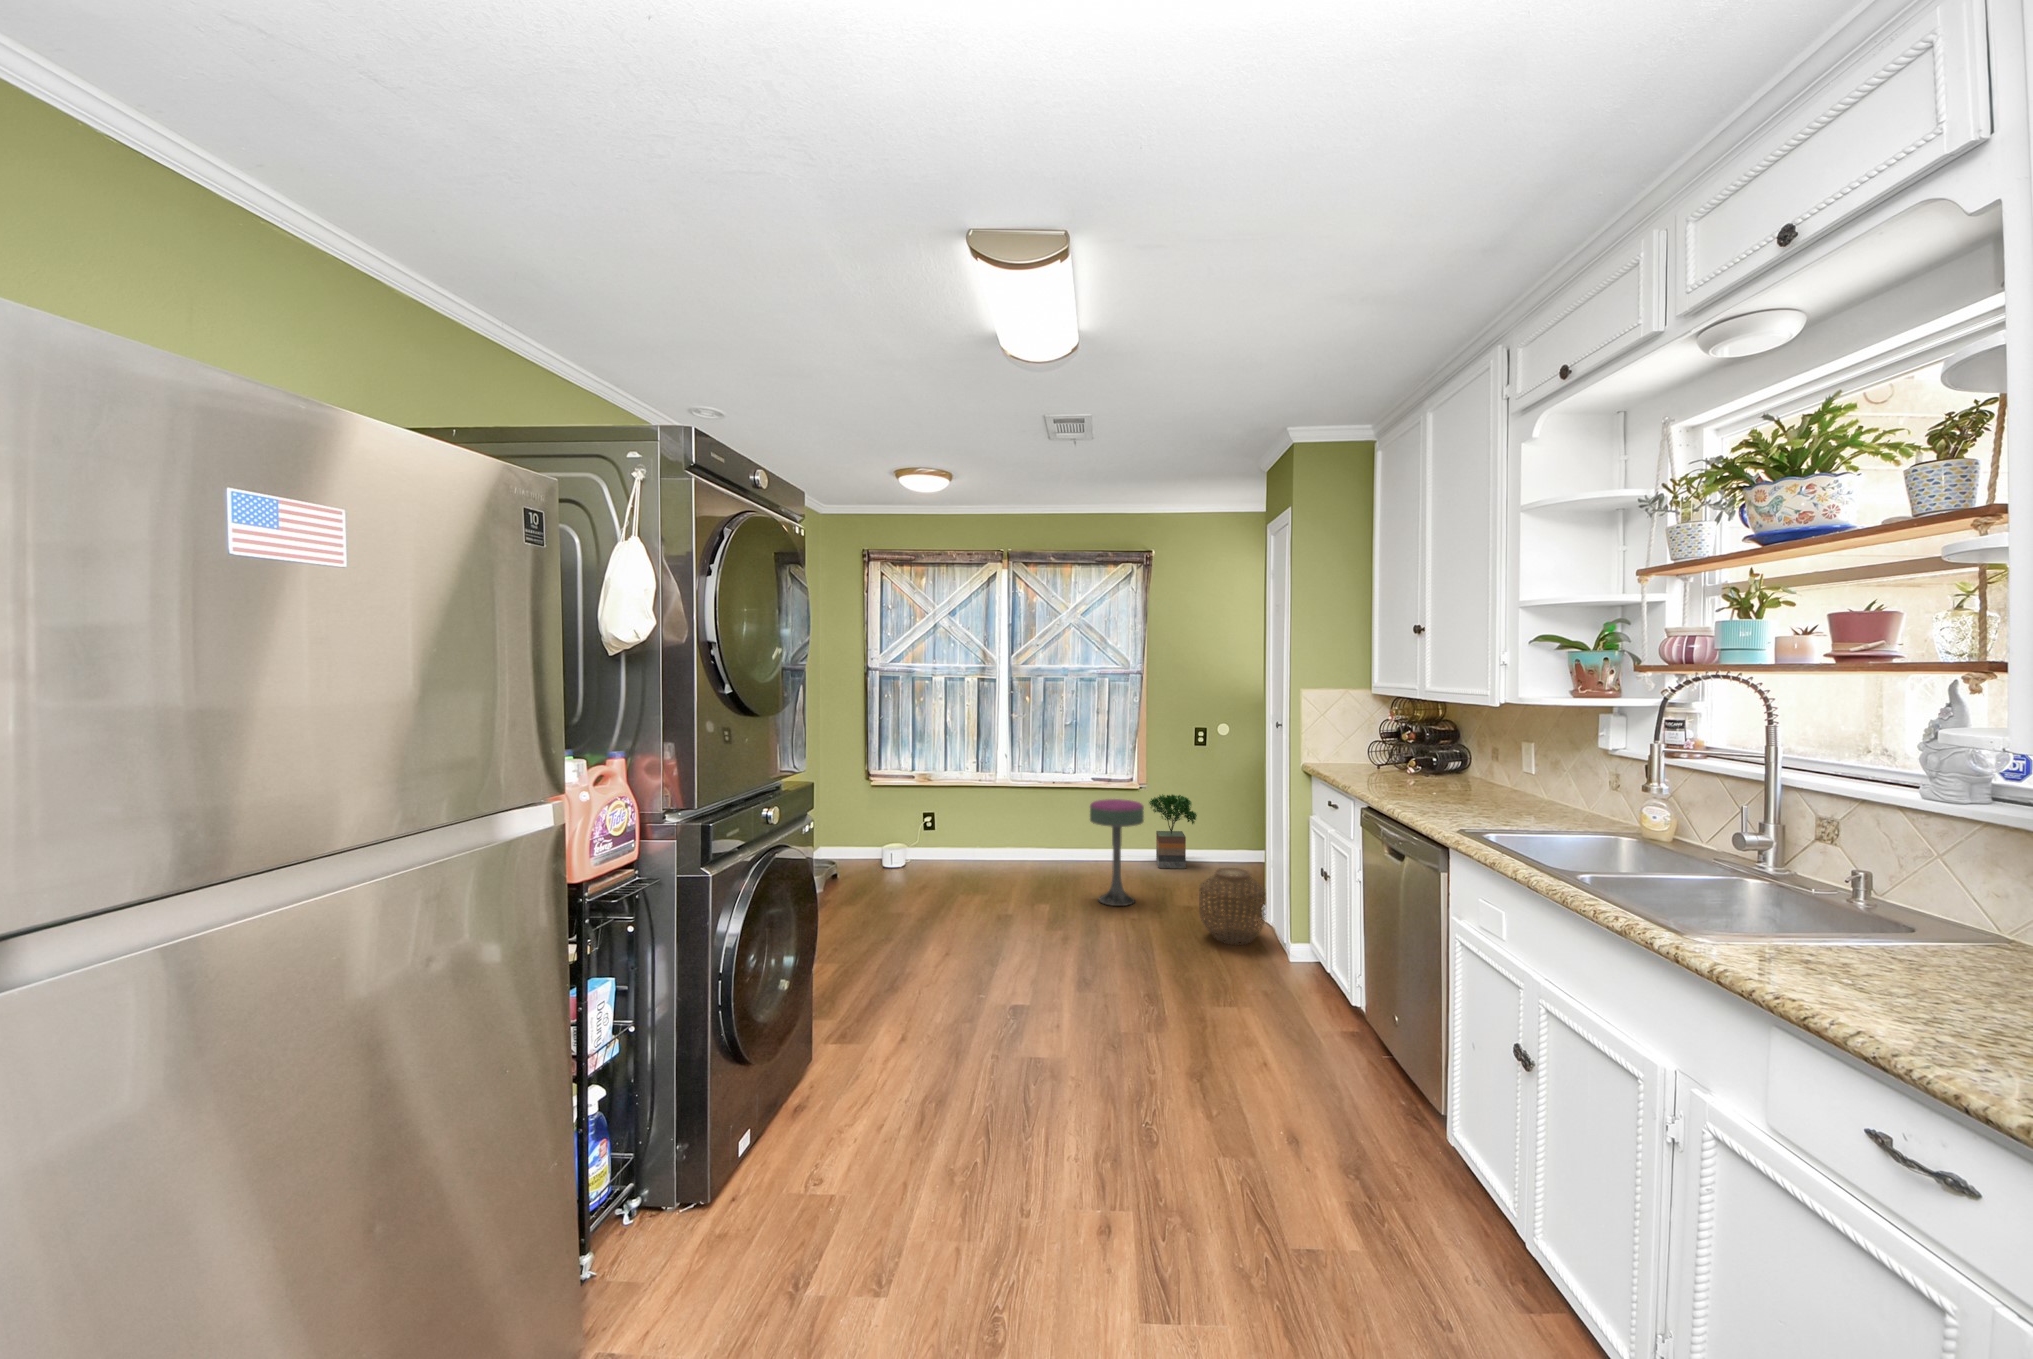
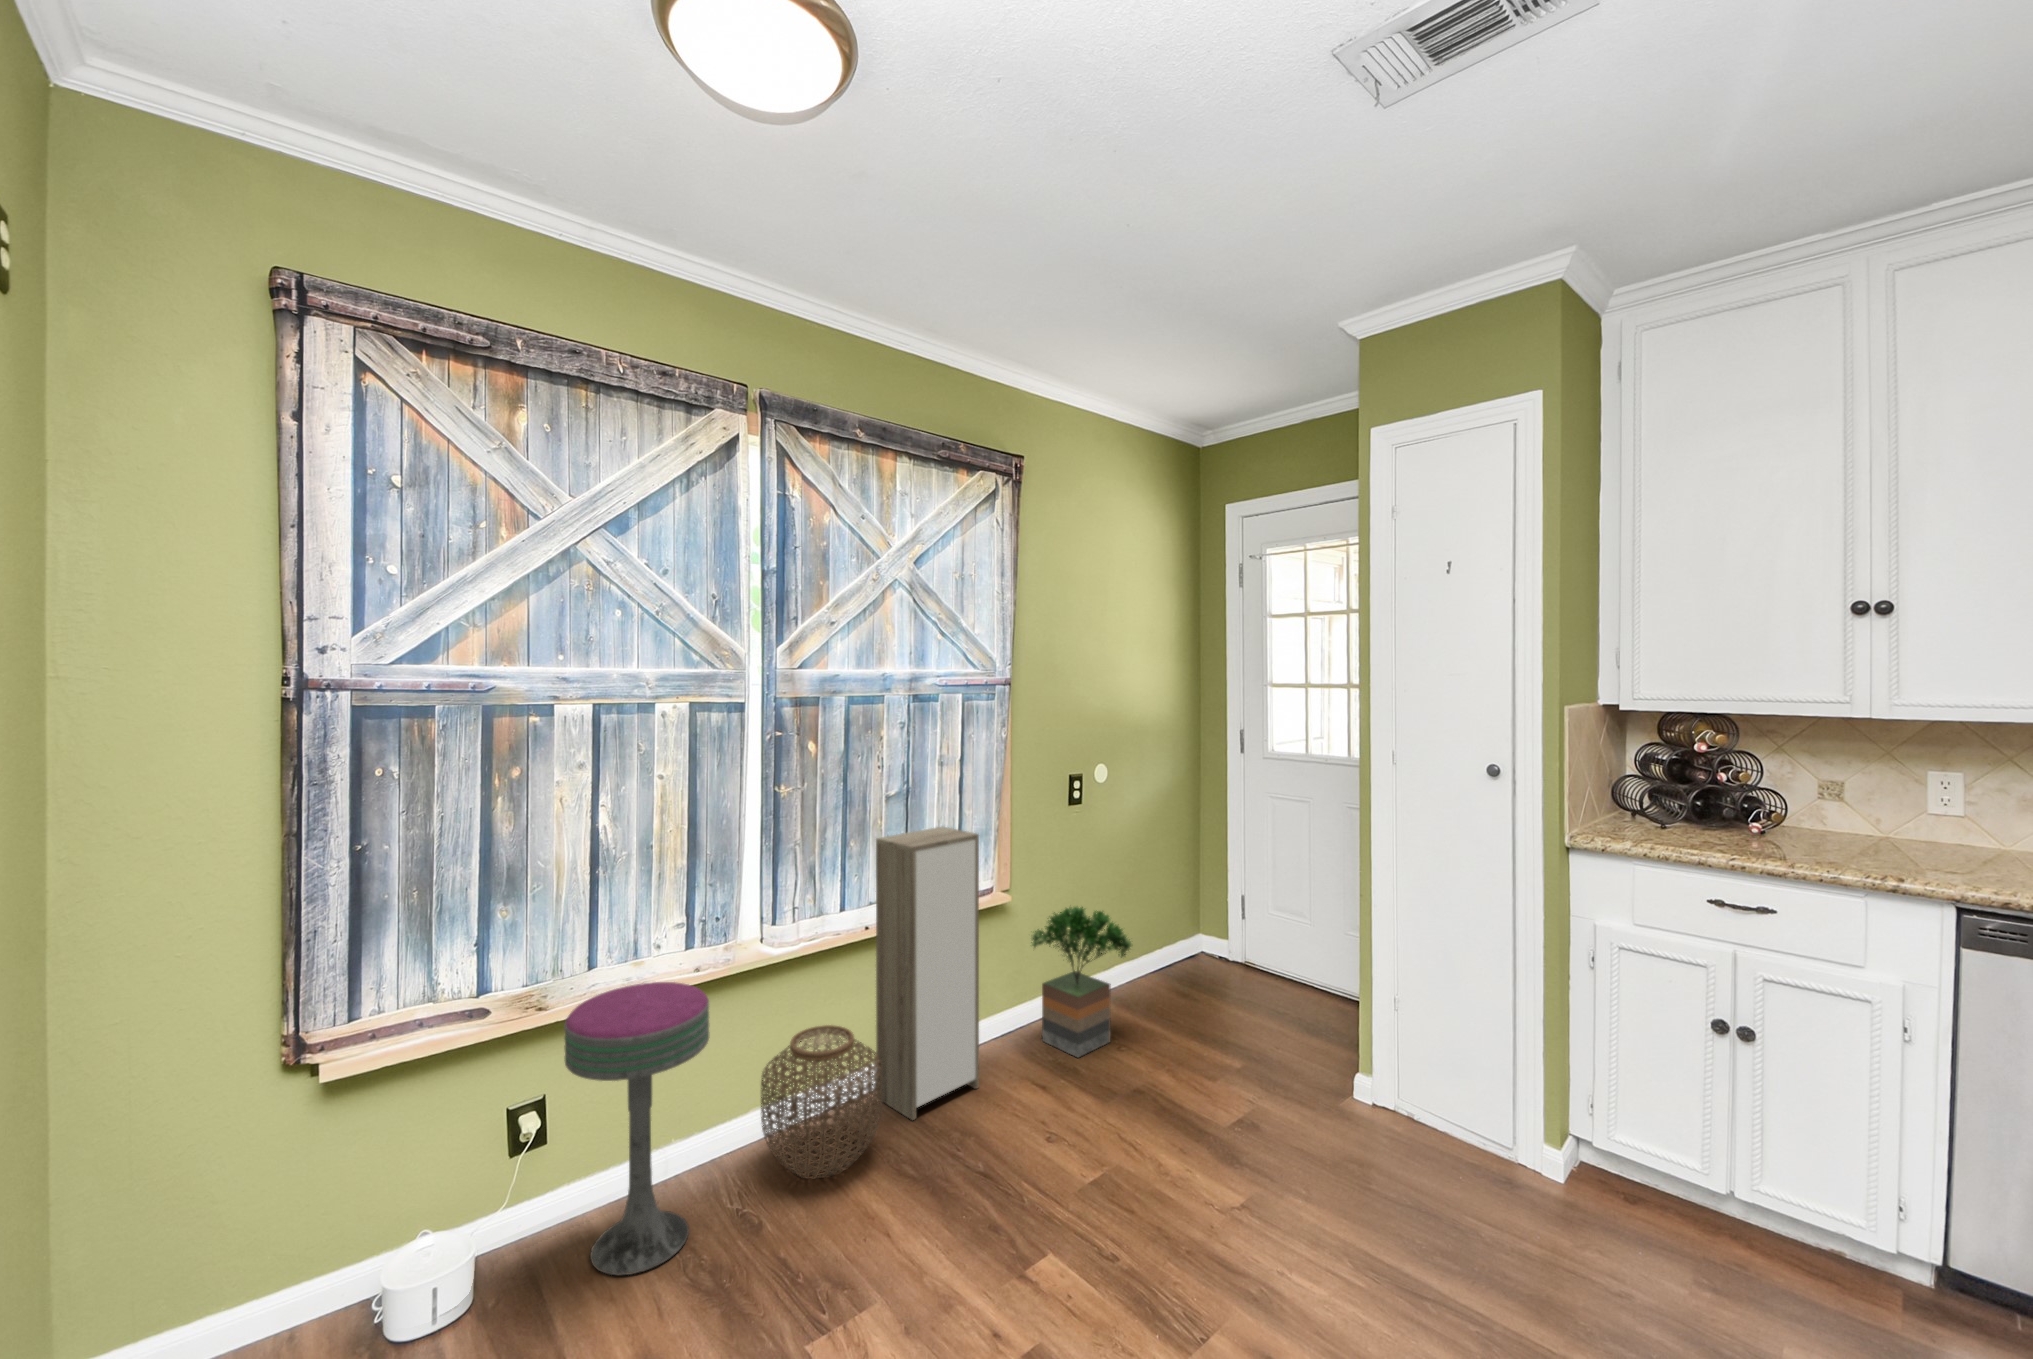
storage cabinet: none [1061,741,1101,864] -> present [876,827,979,1120]
bar stool: present [1090,799,1144,906] -> present [564,982,709,1275]
woven basket: present [1199,868,1266,945] -> present [761,1025,882,1179]

